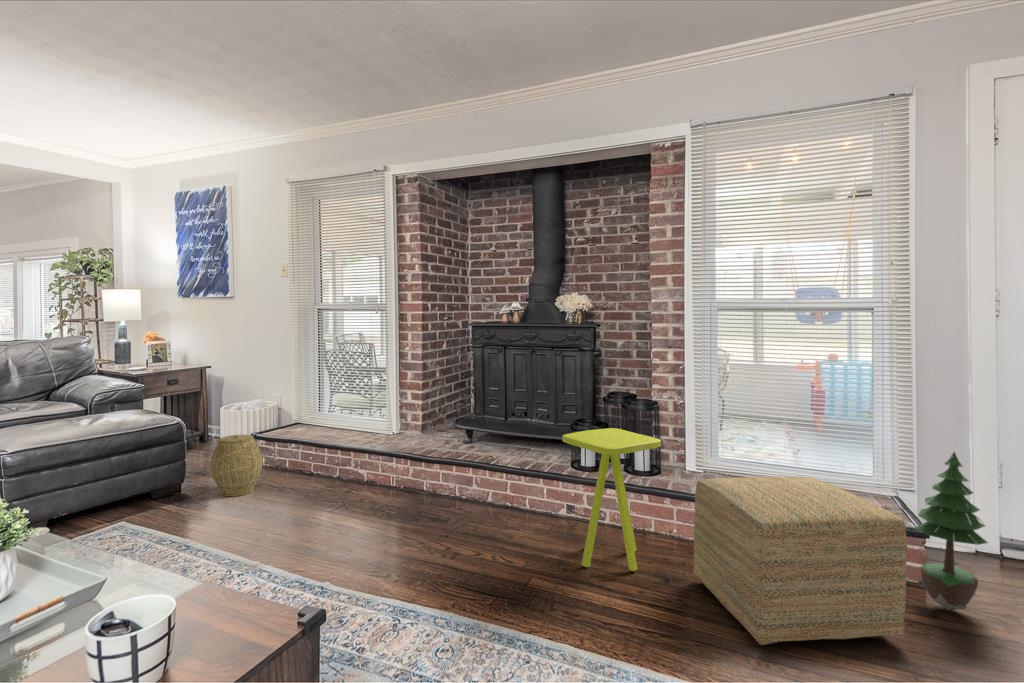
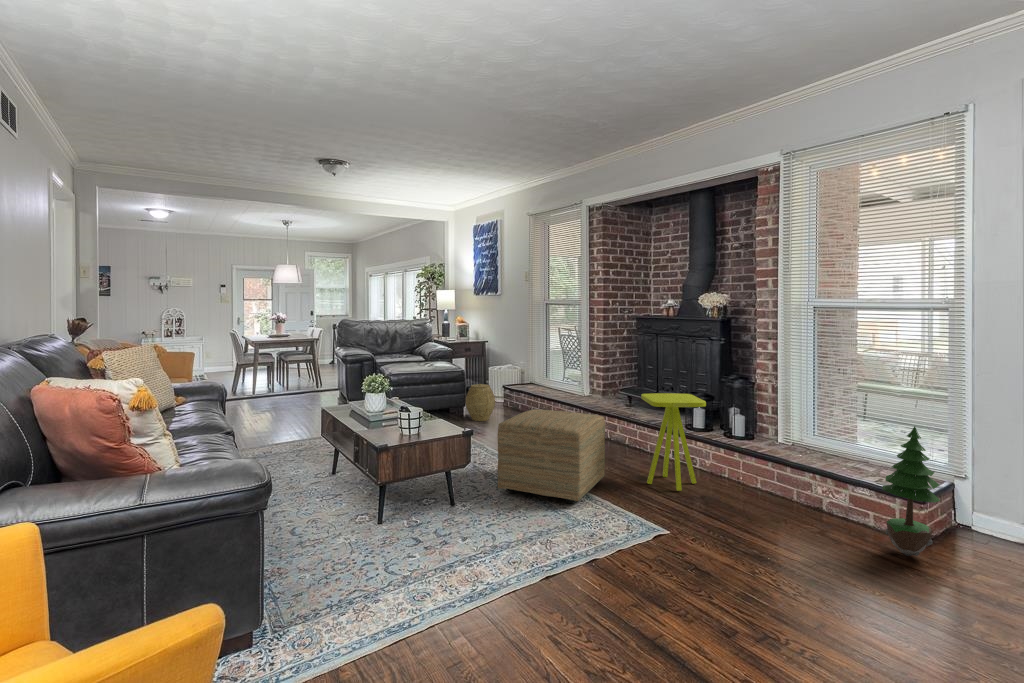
ottoman: present [693,476,907,645] -> present [497,409,605,503]

